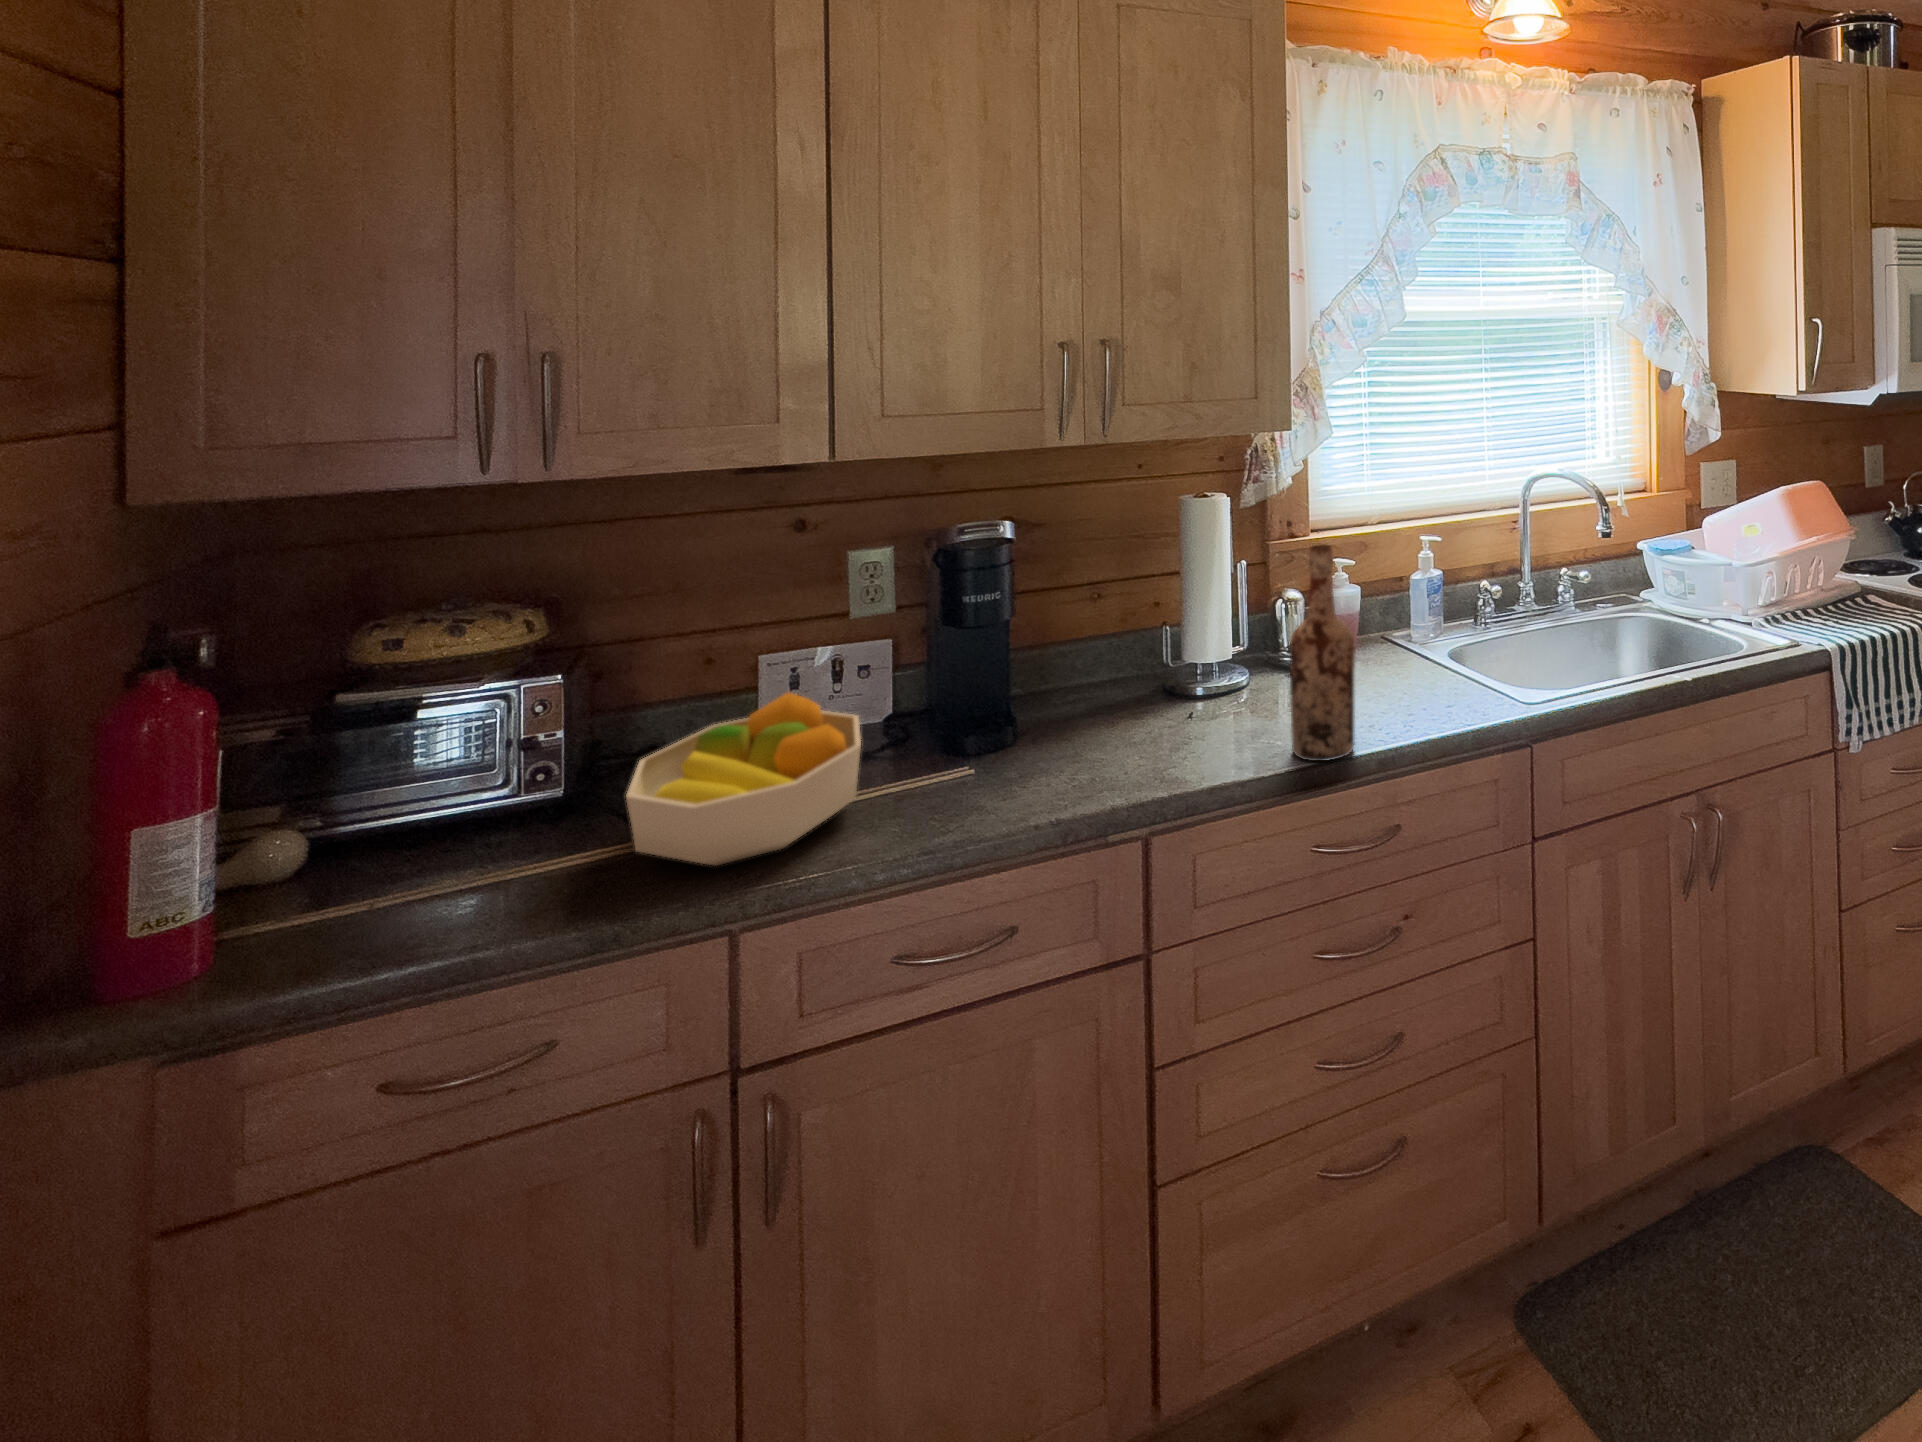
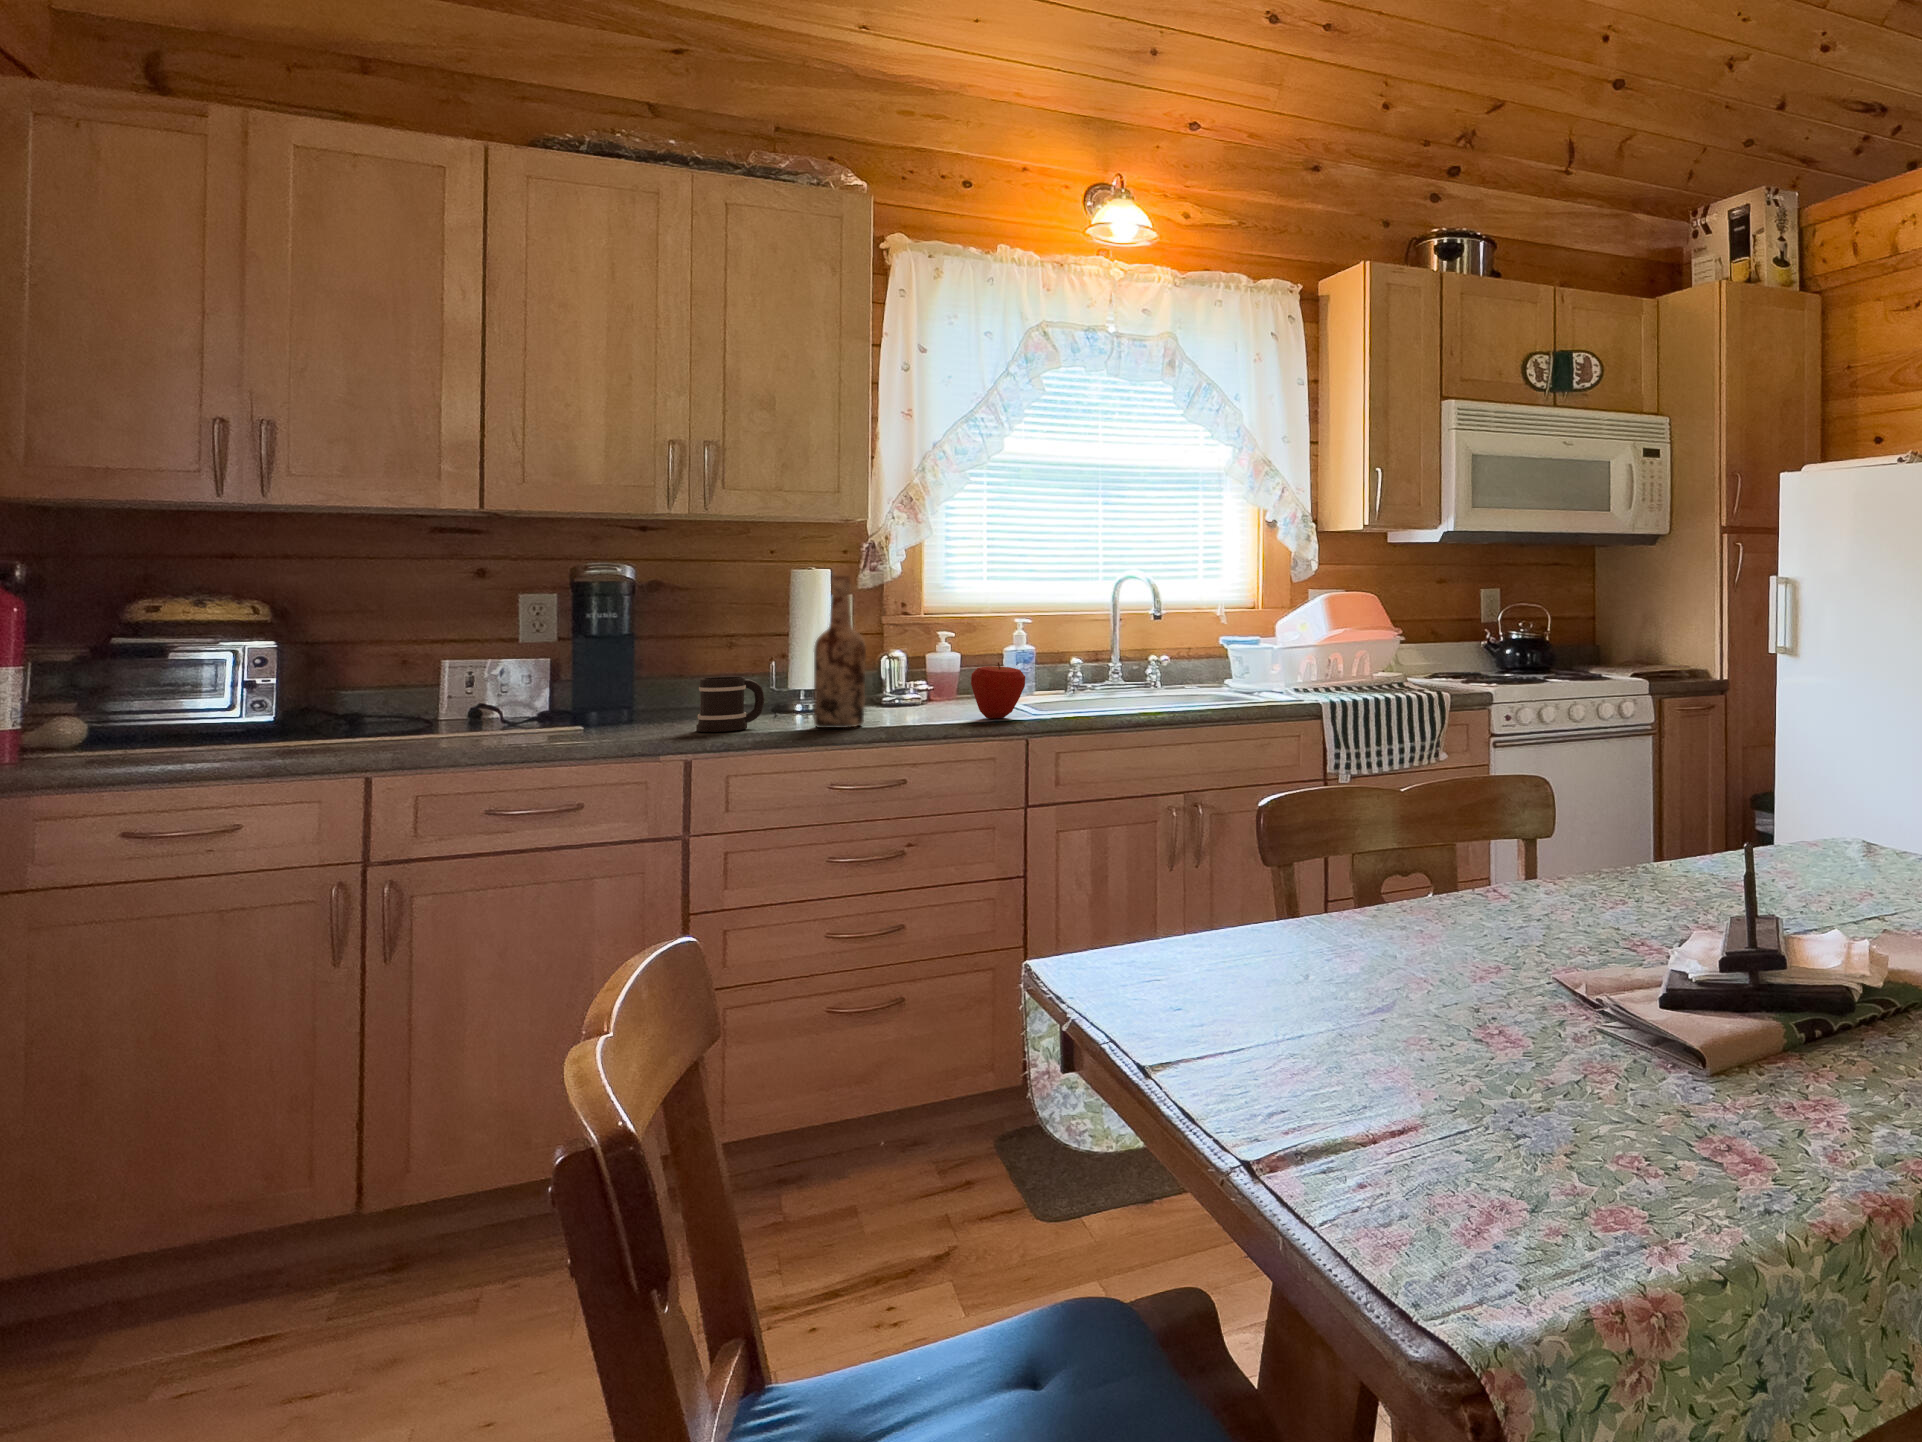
apple: none [1466,639,1533,716] -> present [971,662,1025,718]
mug: none [1147,691,1224,782] -> present [696,677,764,732]
fruit bowl: present [626,692,861,865] -> none [295,660,491,747]

